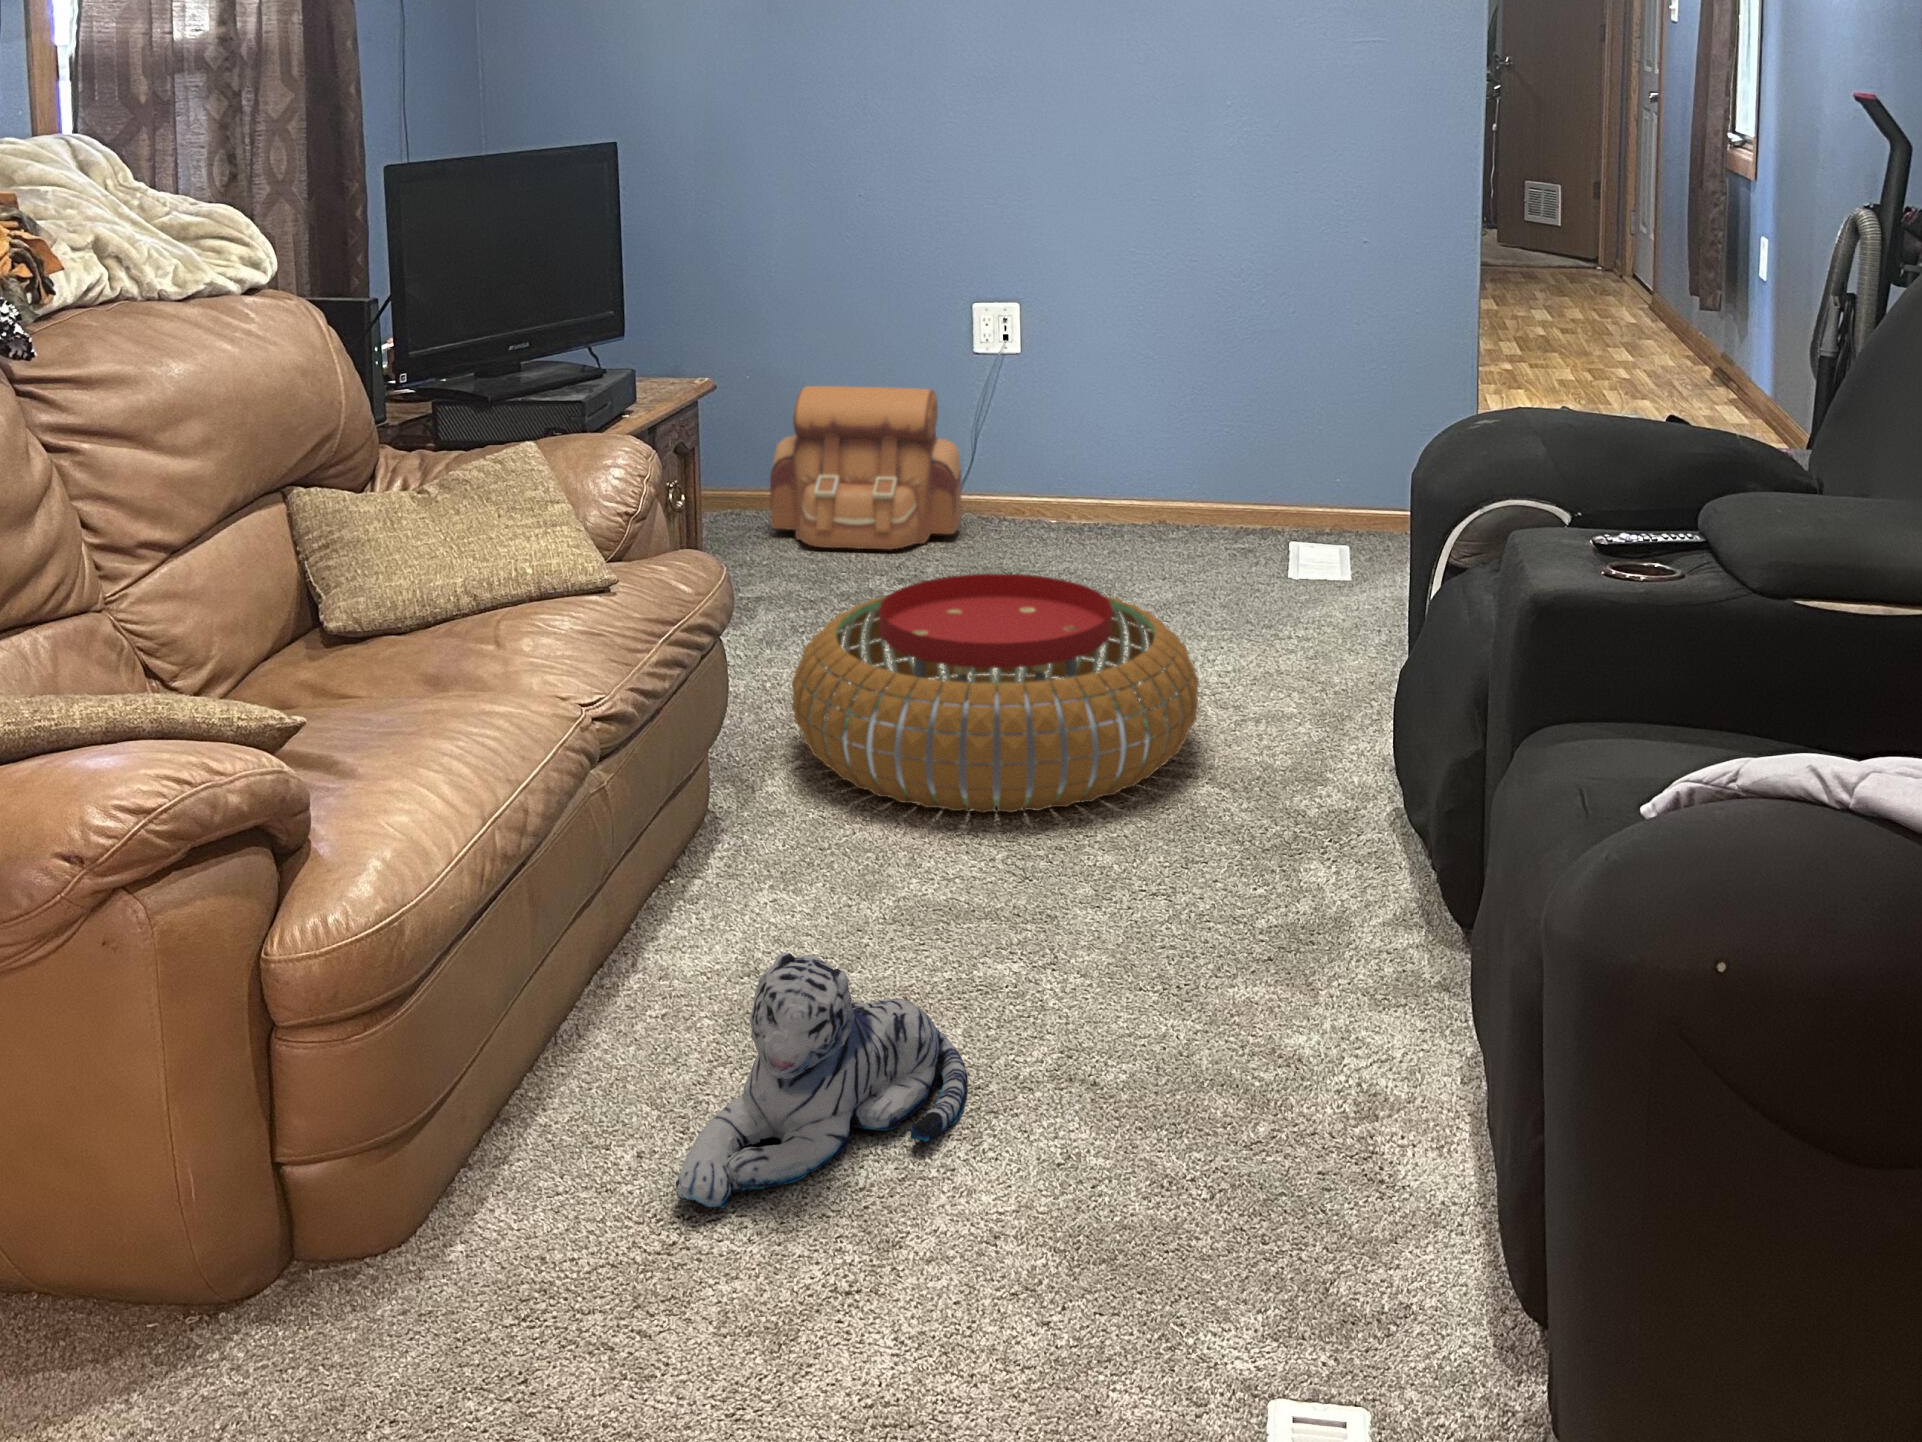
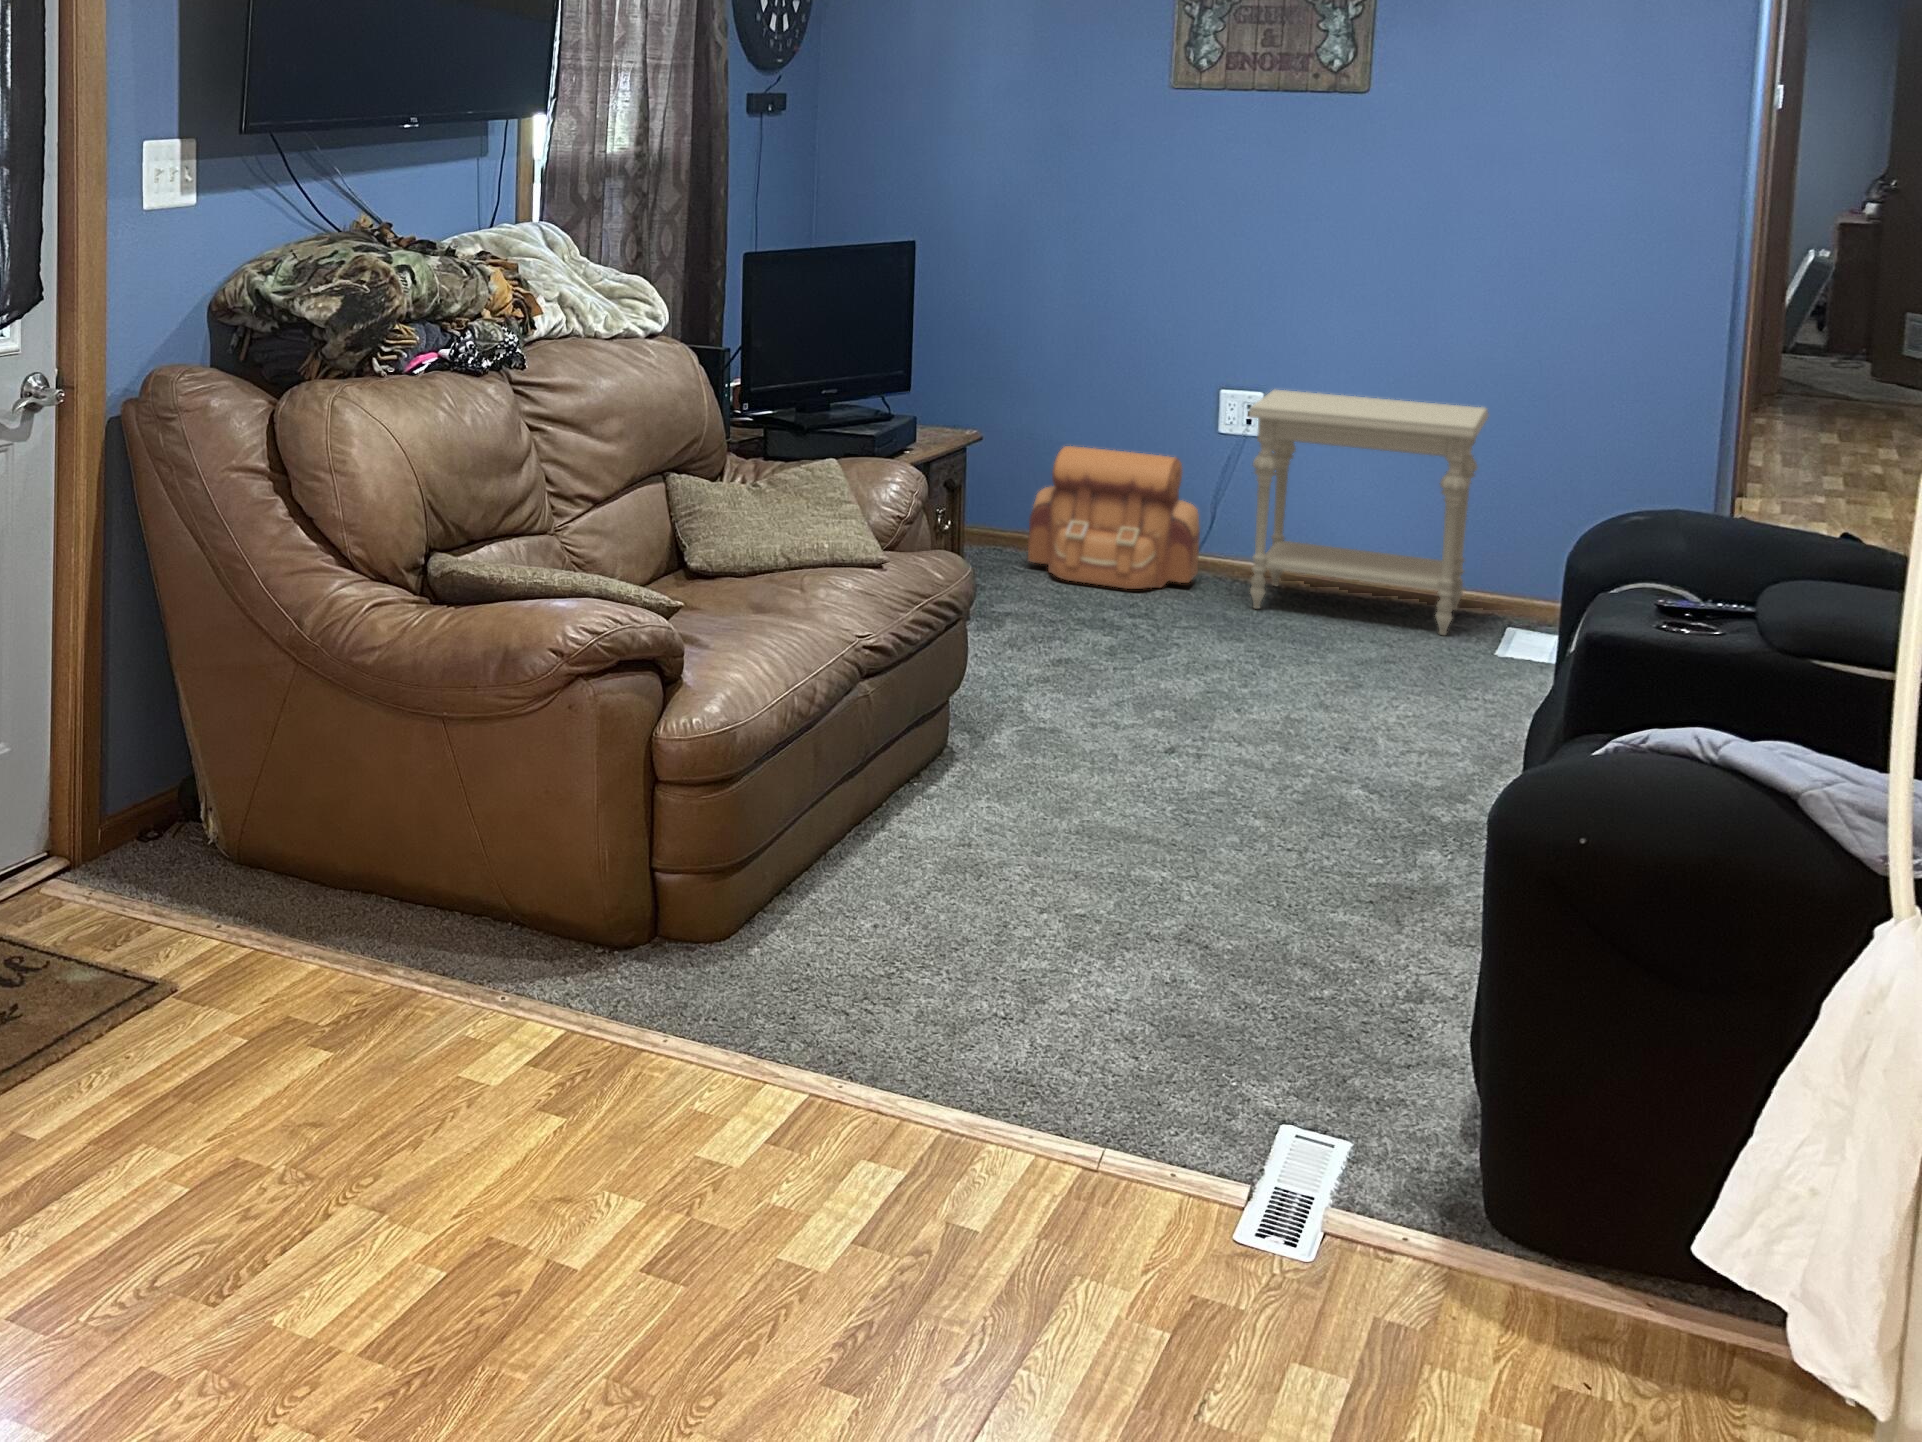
side table: none [1011,302,1249,563] -> present [1248,390,1488,635]
pouf: present [792,574,1199,813] -> none [1019,600,1368,786]
plush toy: present [676,952,968,1208] -> none [892,806,1109,961]

